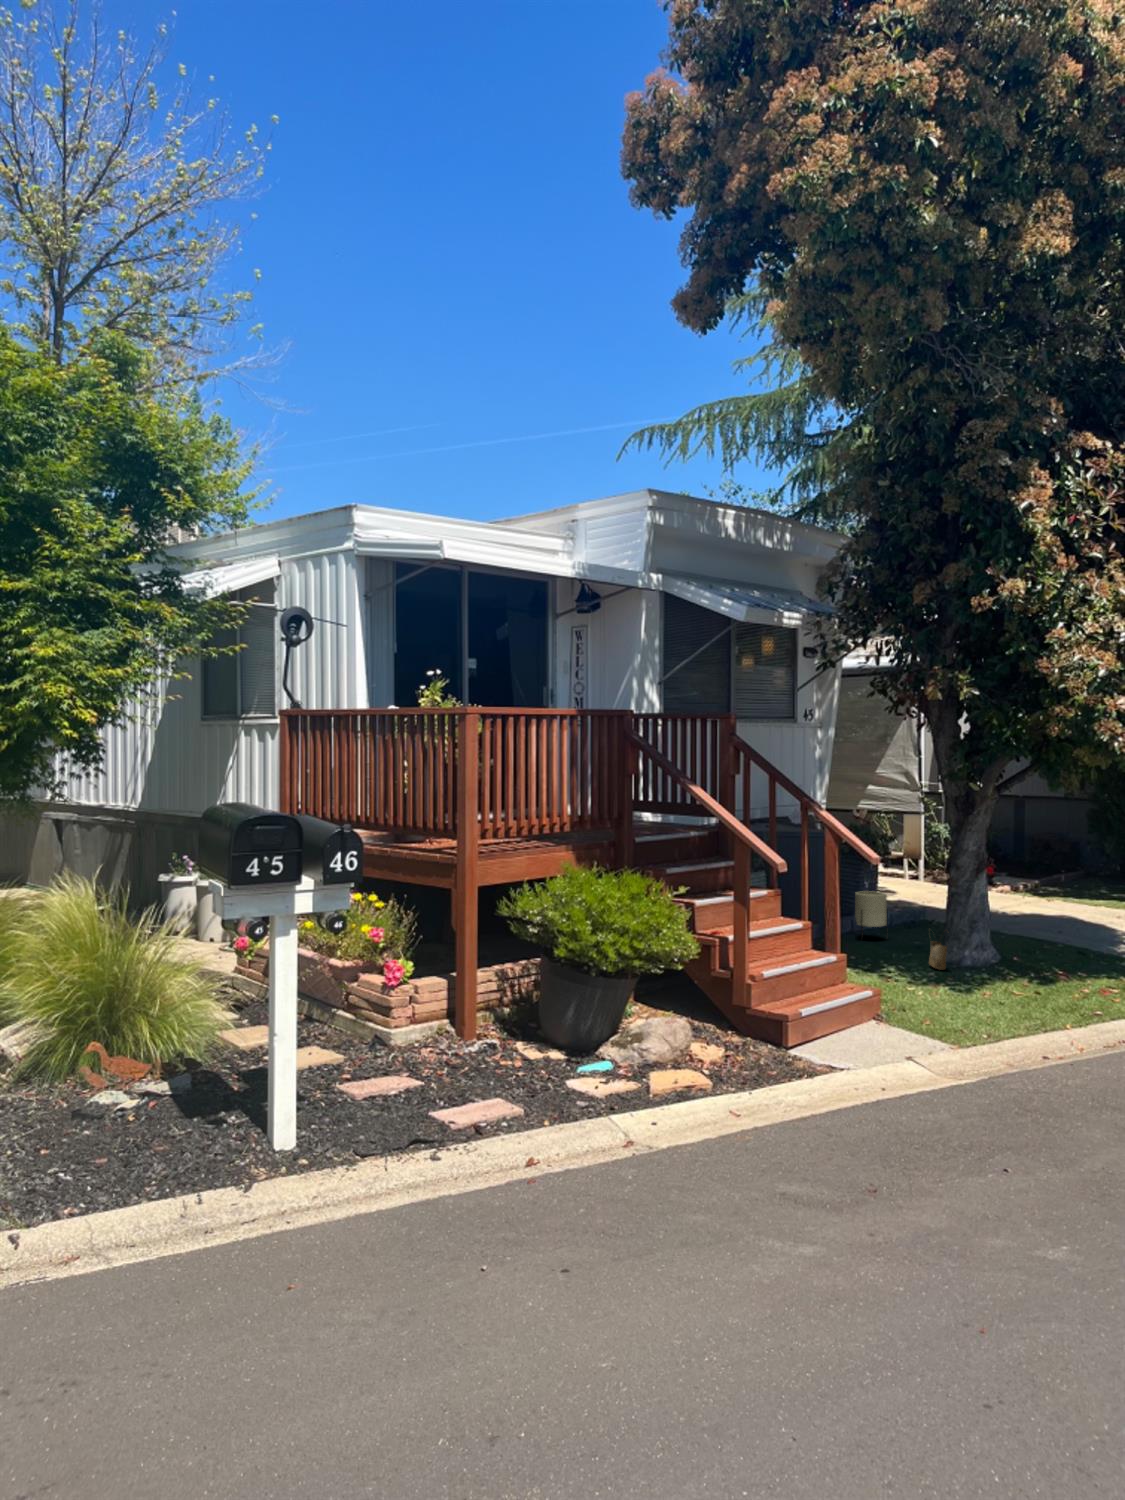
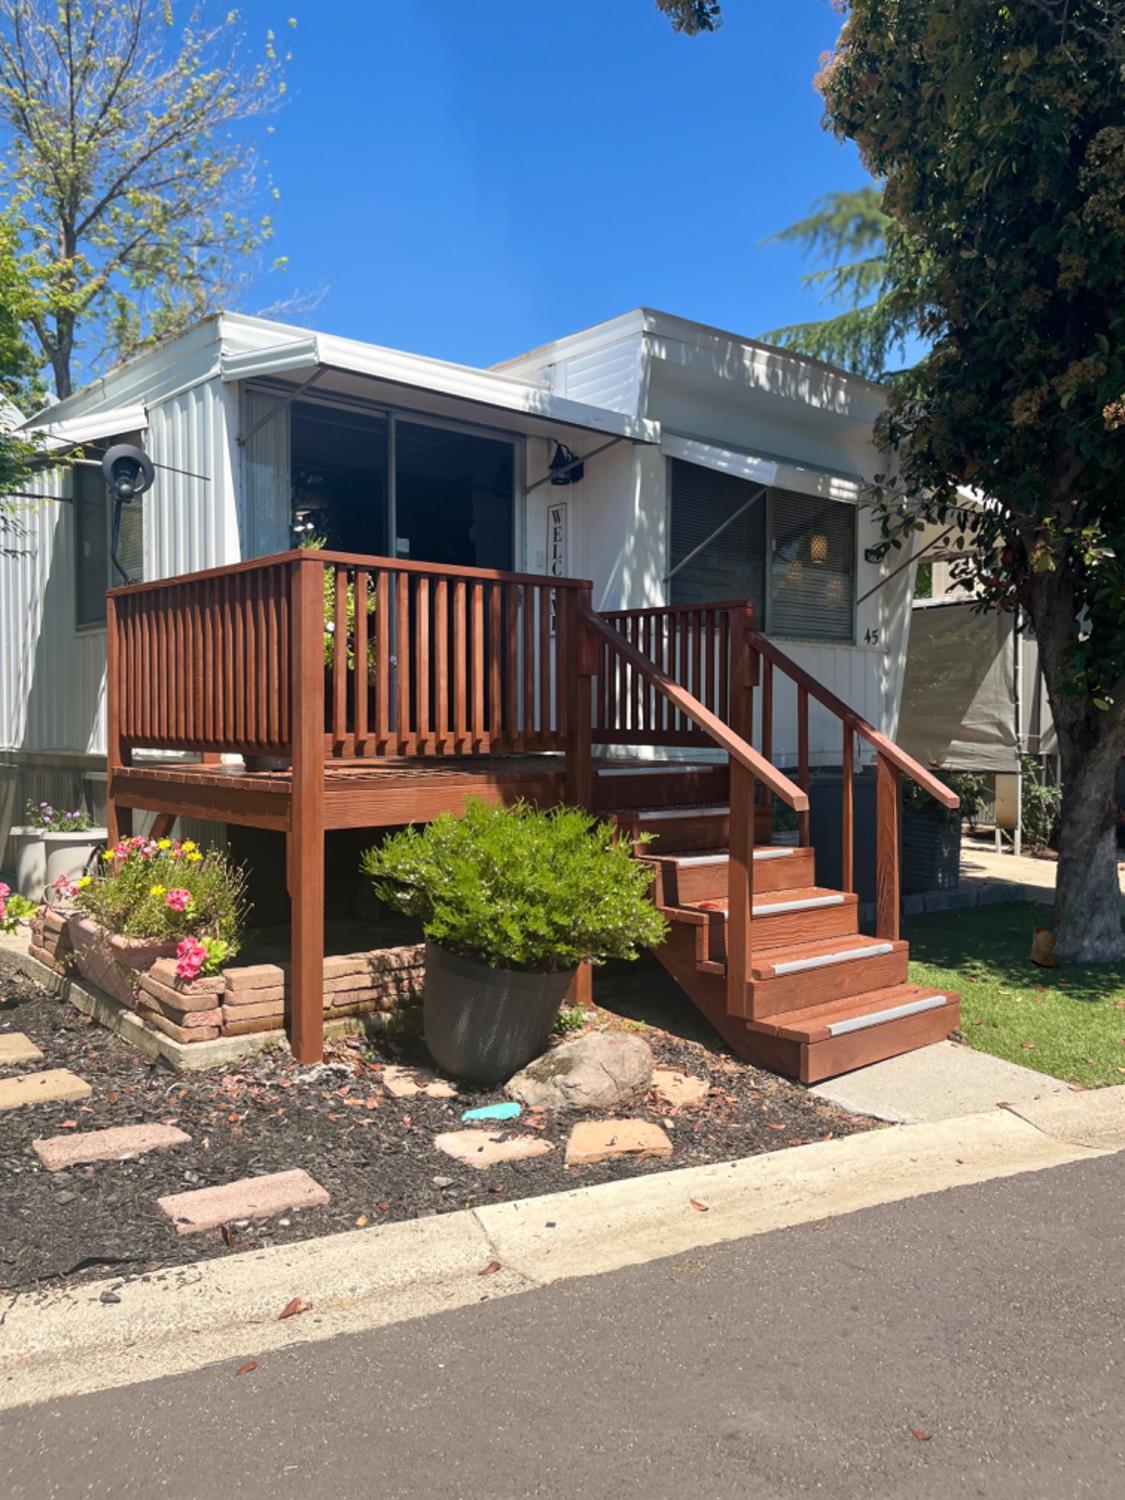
planter: present [855,891,887,937] -> none [929,862,972,926]

